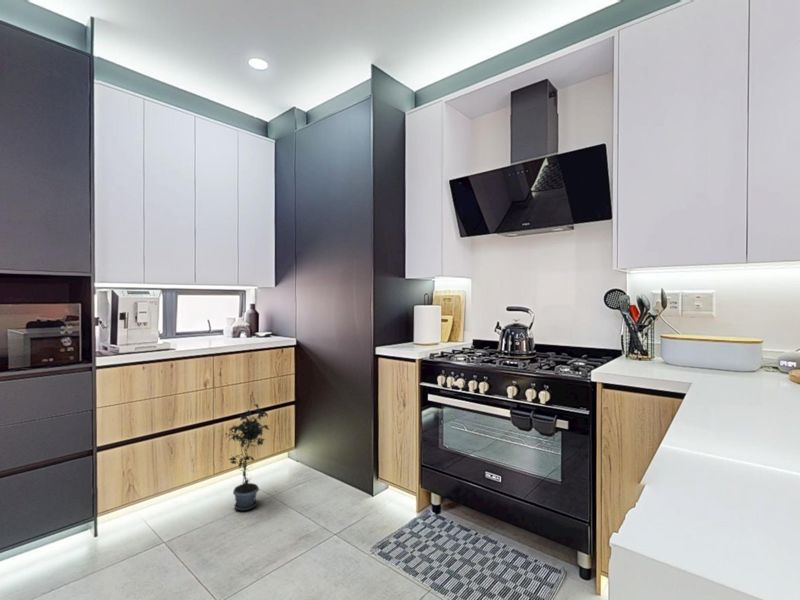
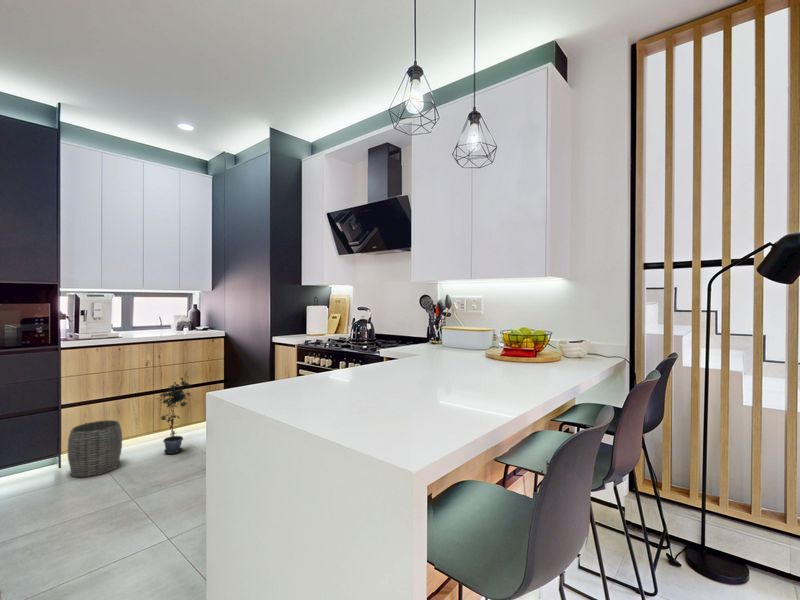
woven basket: none [108,467,181,557] -> present [68,420,122,477]

